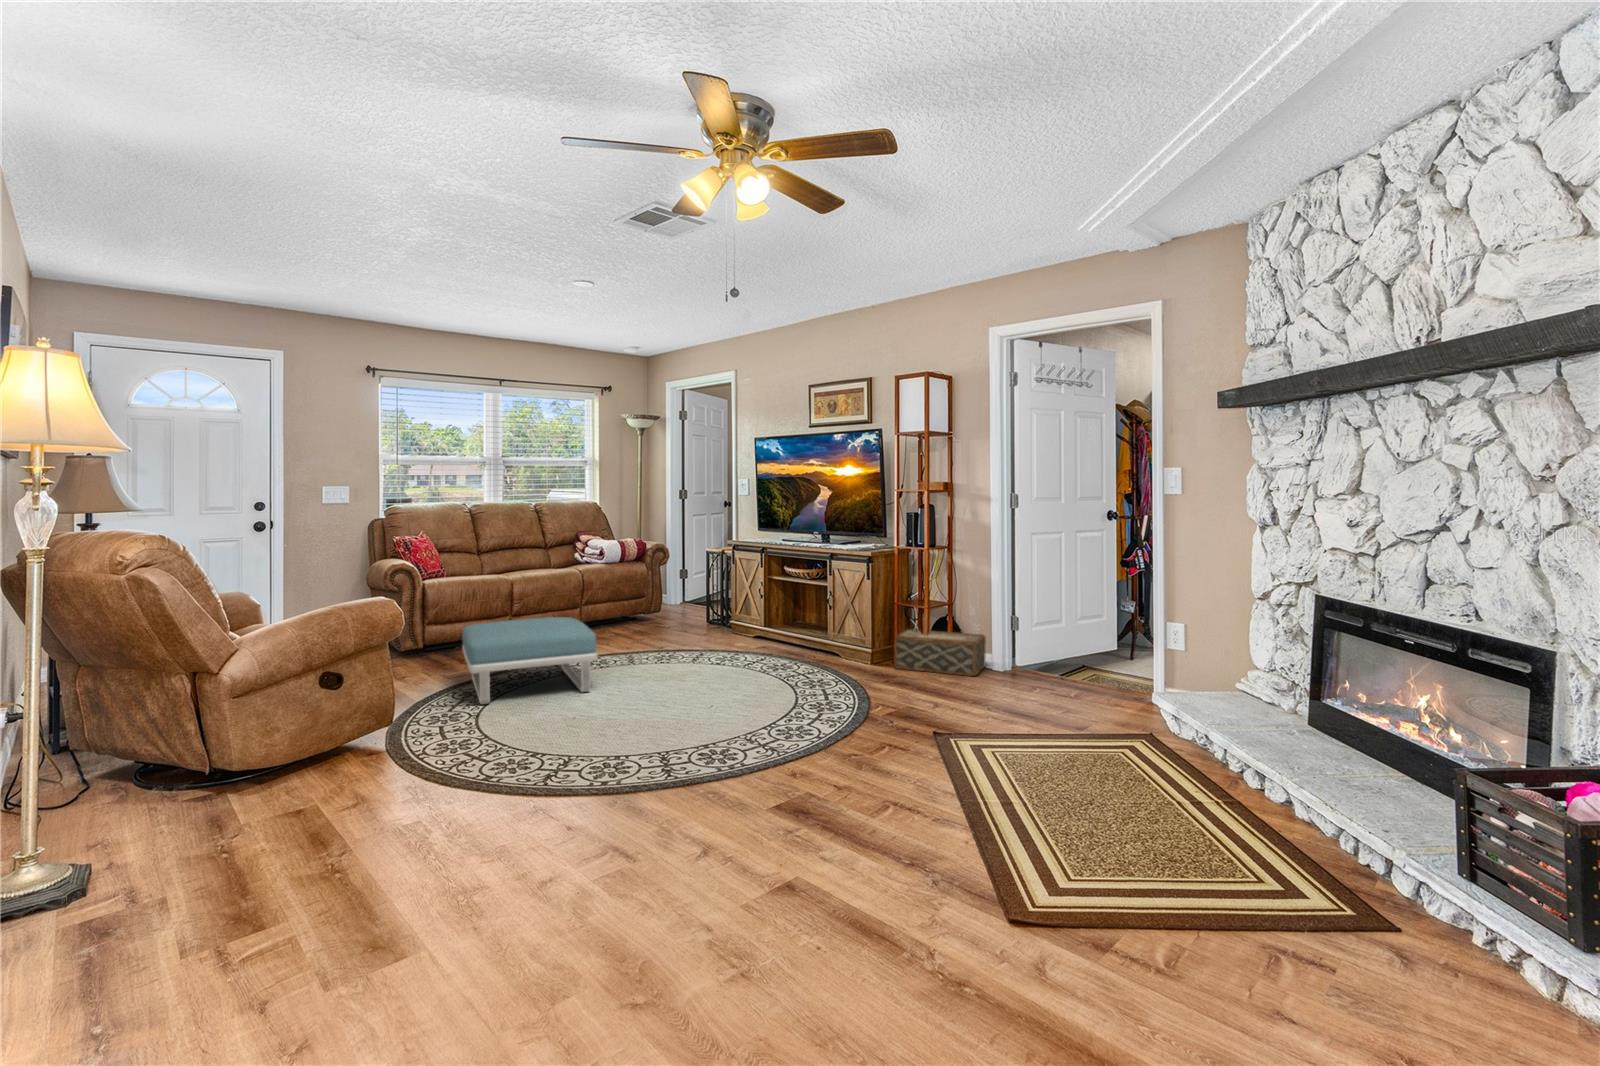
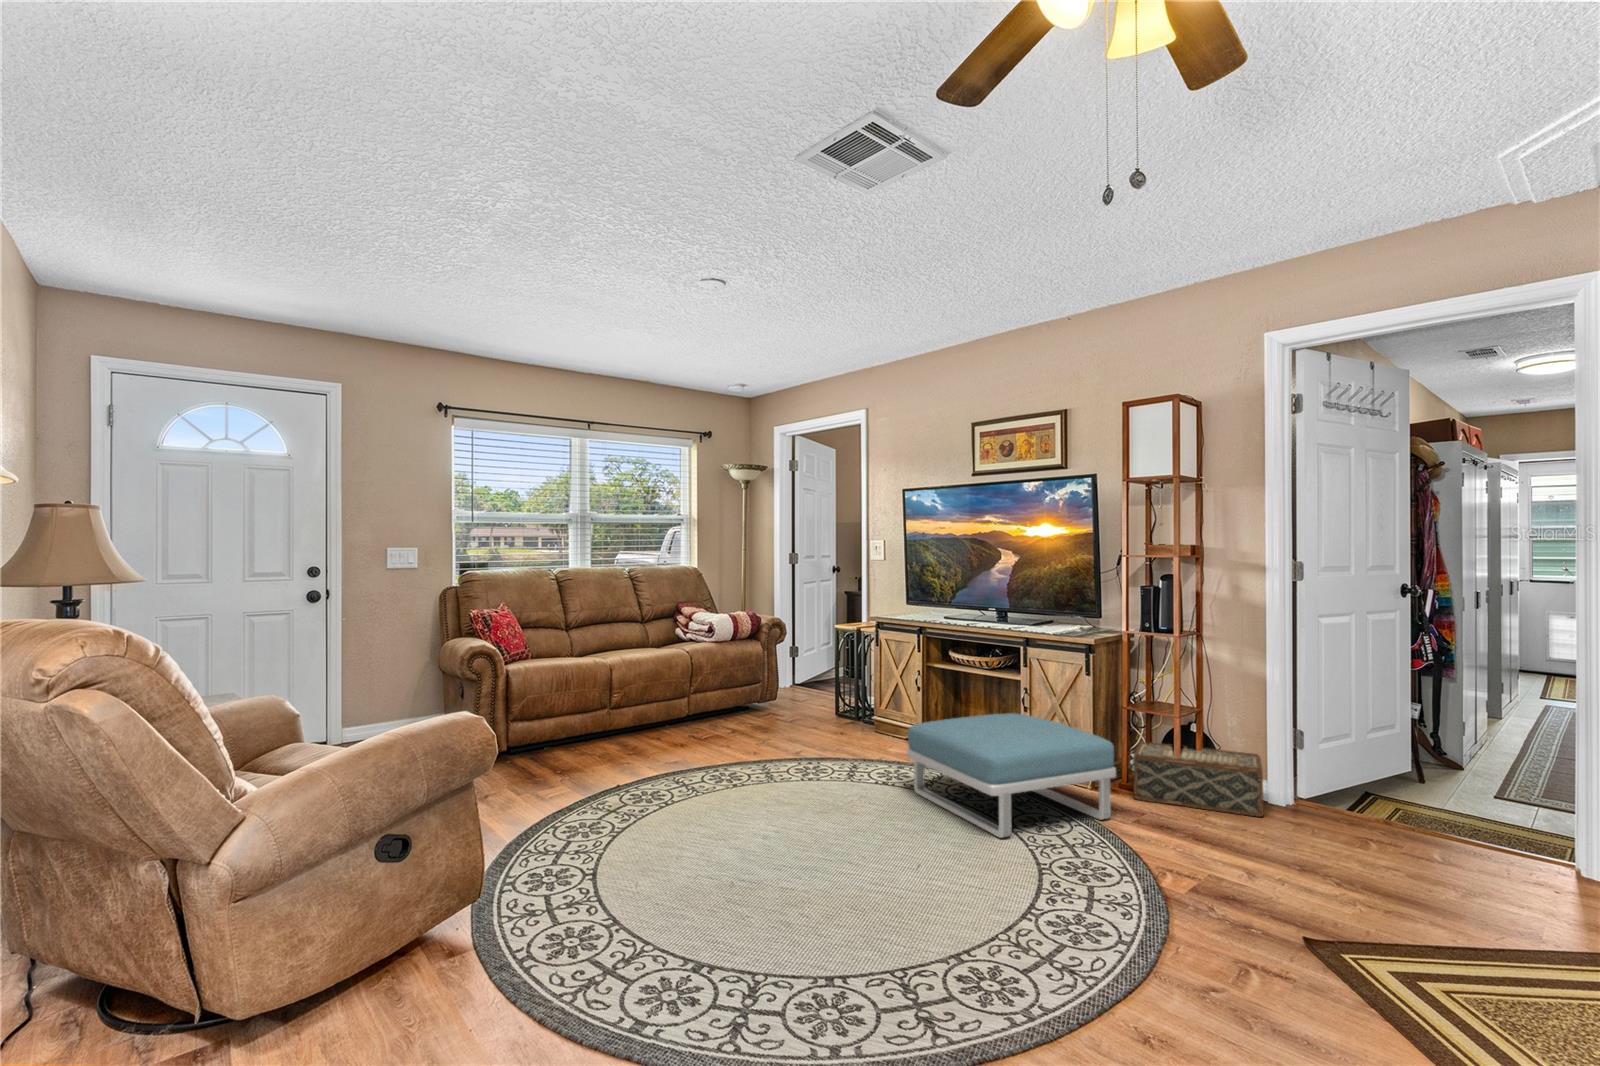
footstool: present [462,617,598,704] -> present [907,713,1116,838]

